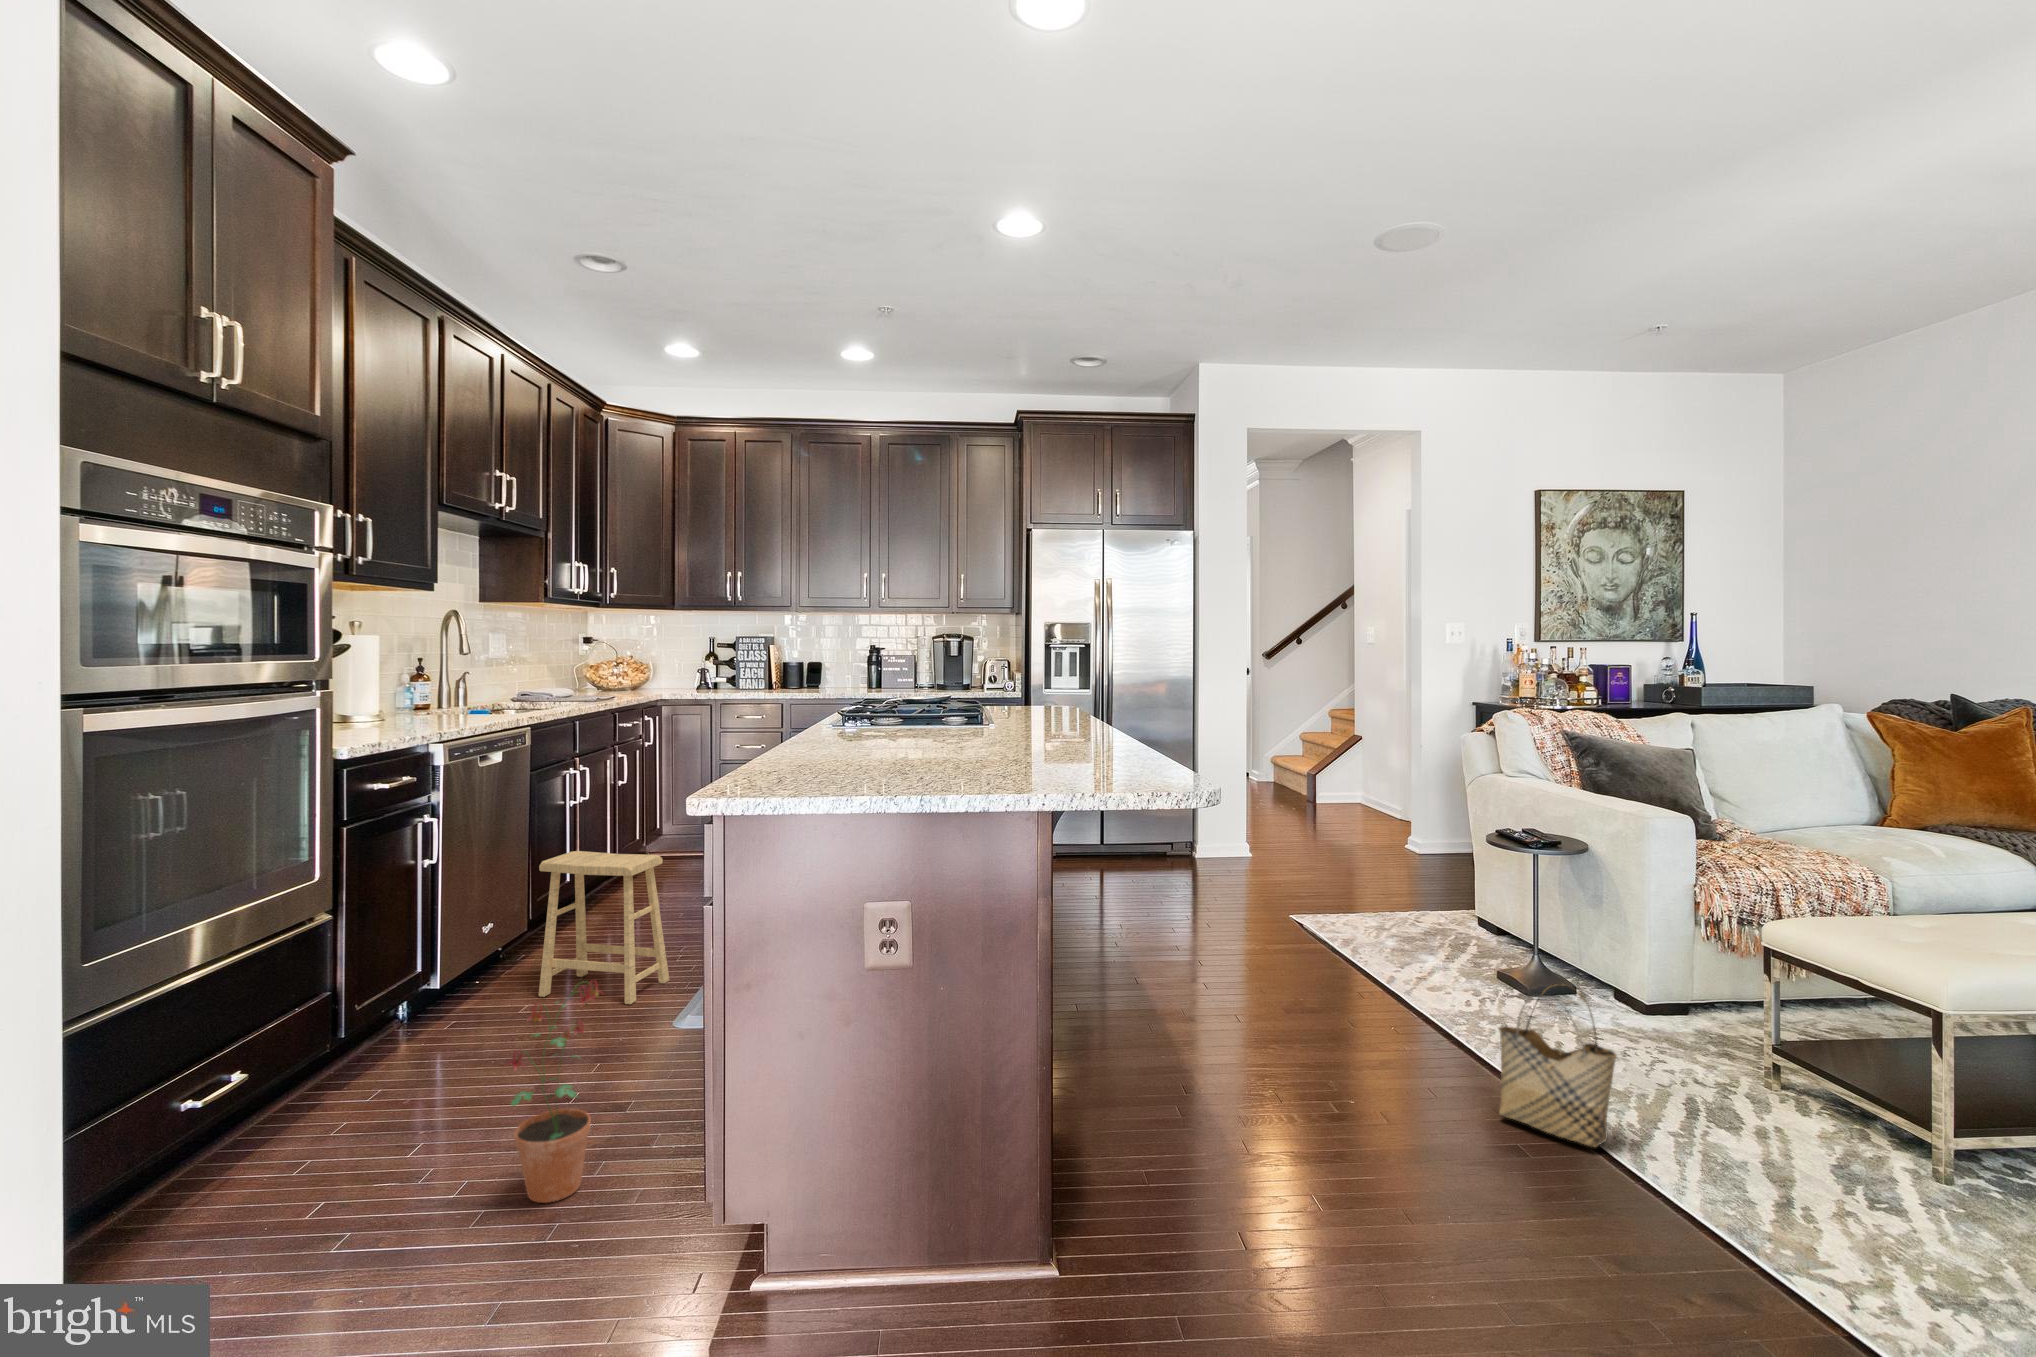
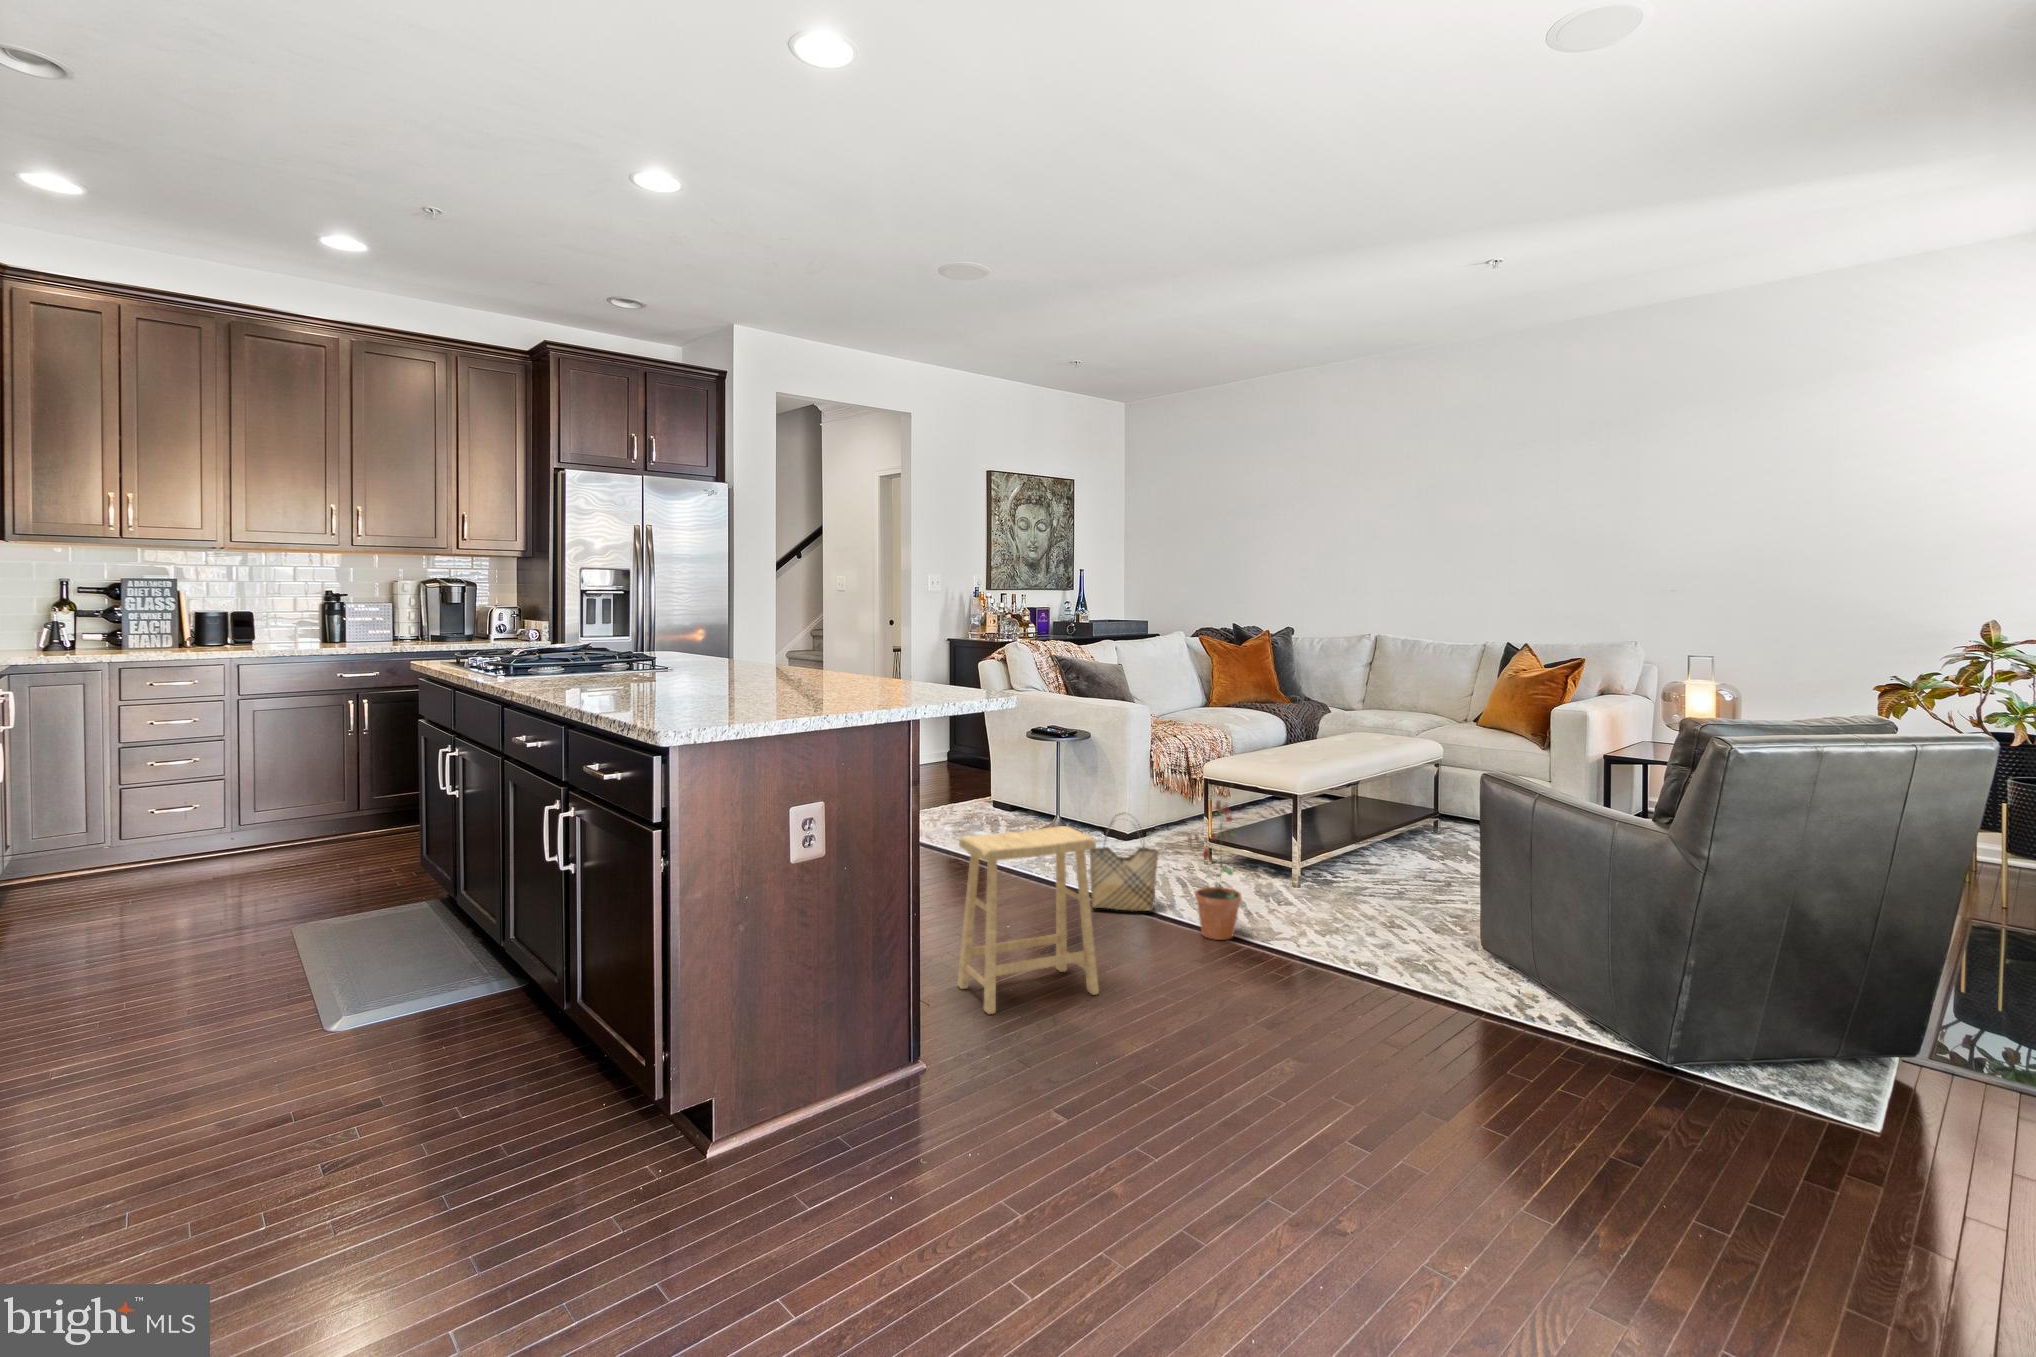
footstool: present [539,851,669,1004] -> present [957,826,1099,1014]
potted plant: present [508,981,599,1203] -> present [1188,800,1241,940]

